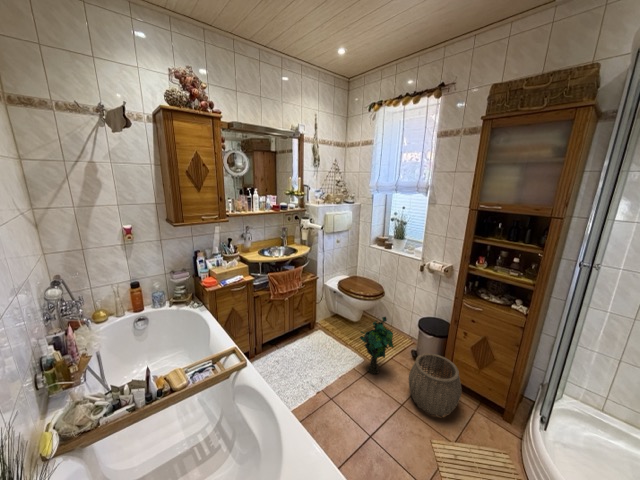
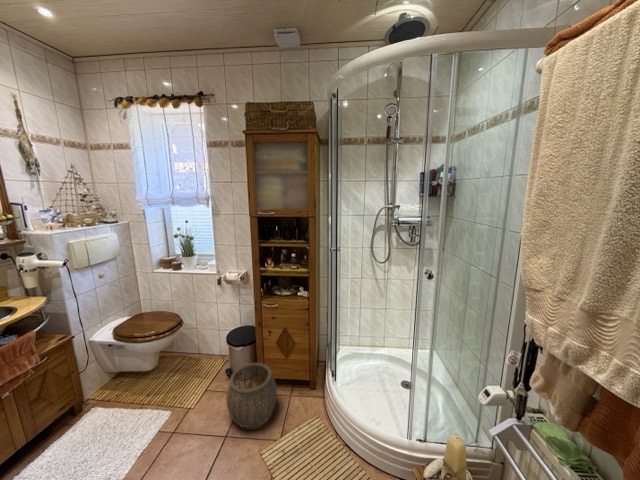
decorative plant: present [360,317,394,374] -> none [155,349,205,424]

